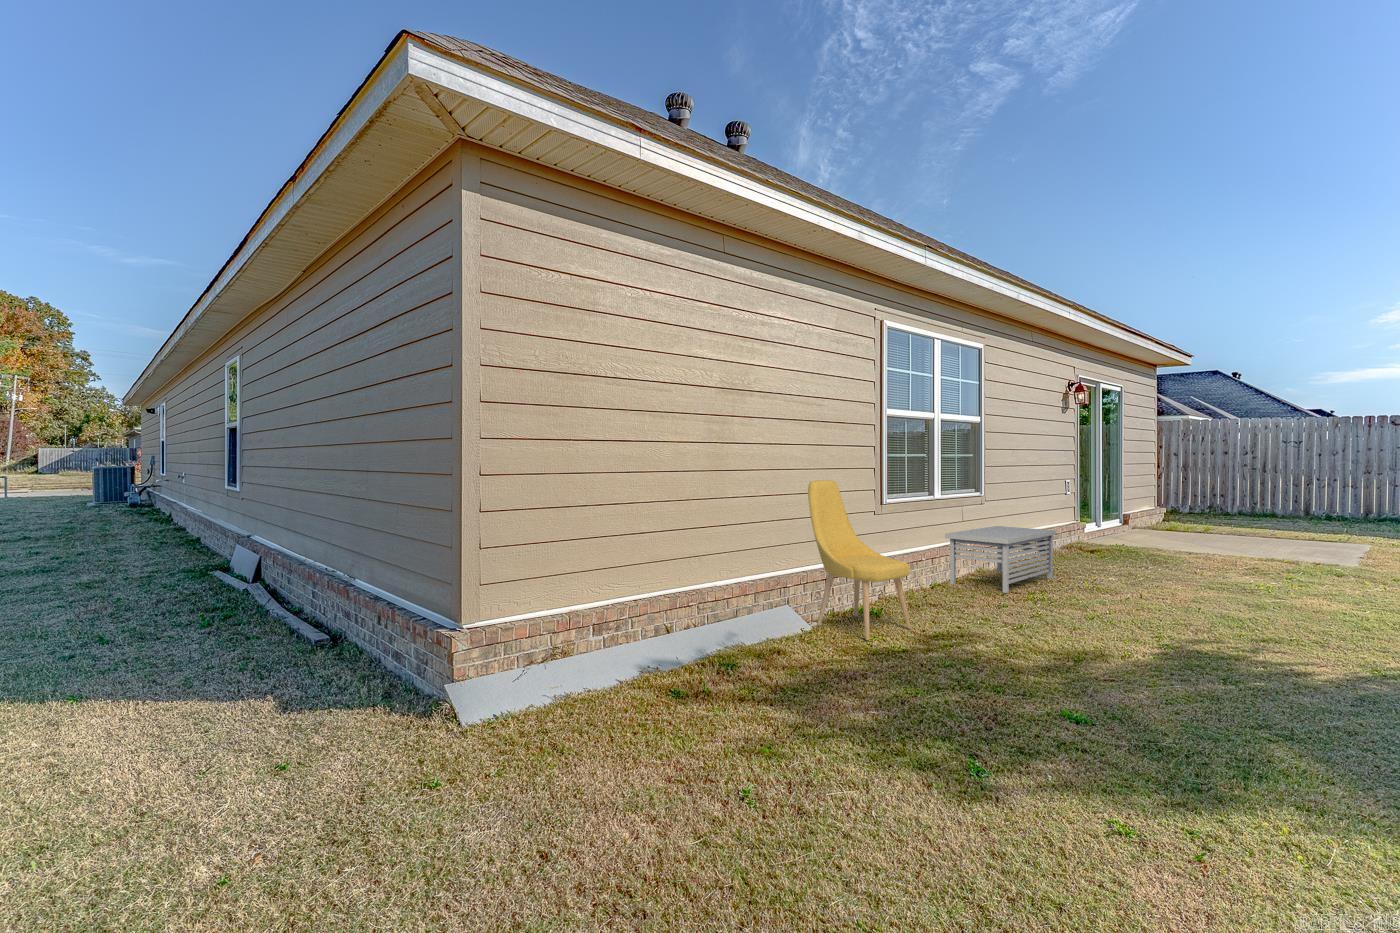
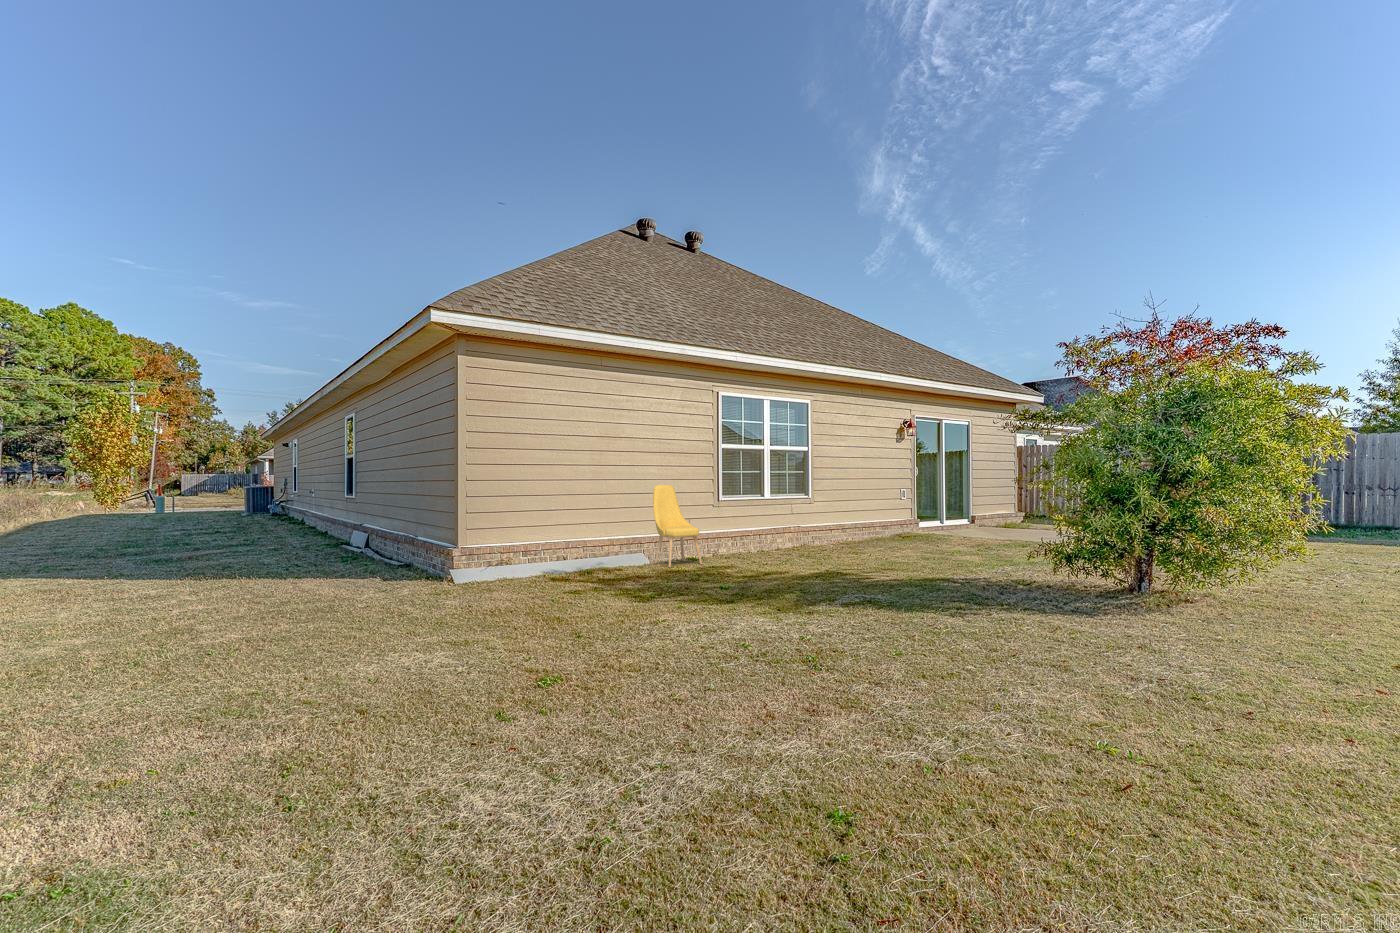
storage bench: present [945,526,1056,593] -> none [767,516,847,554]

